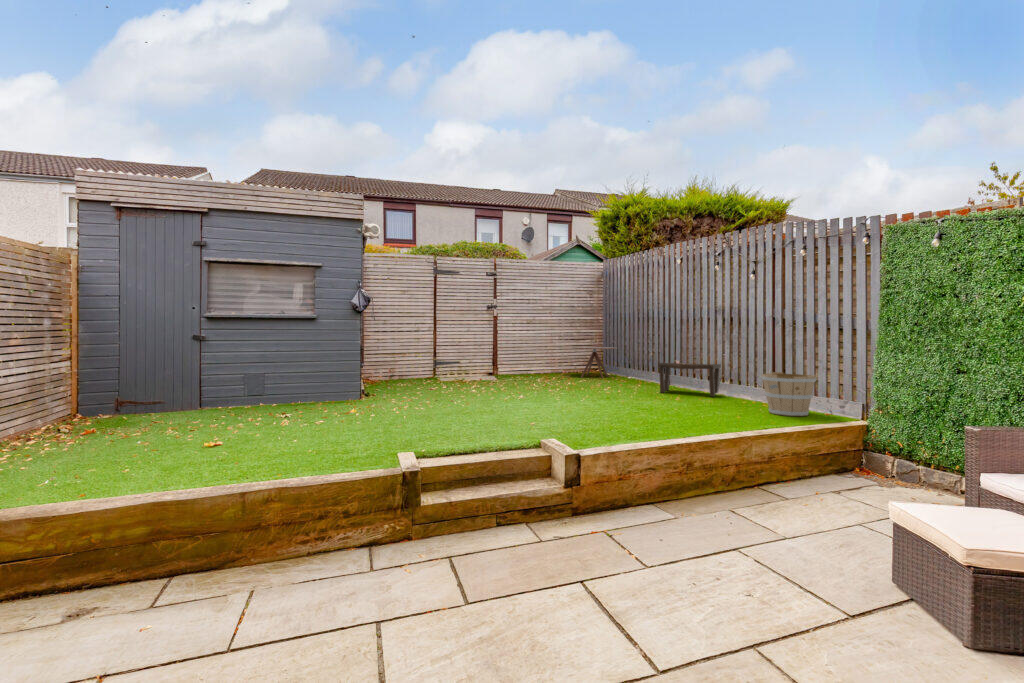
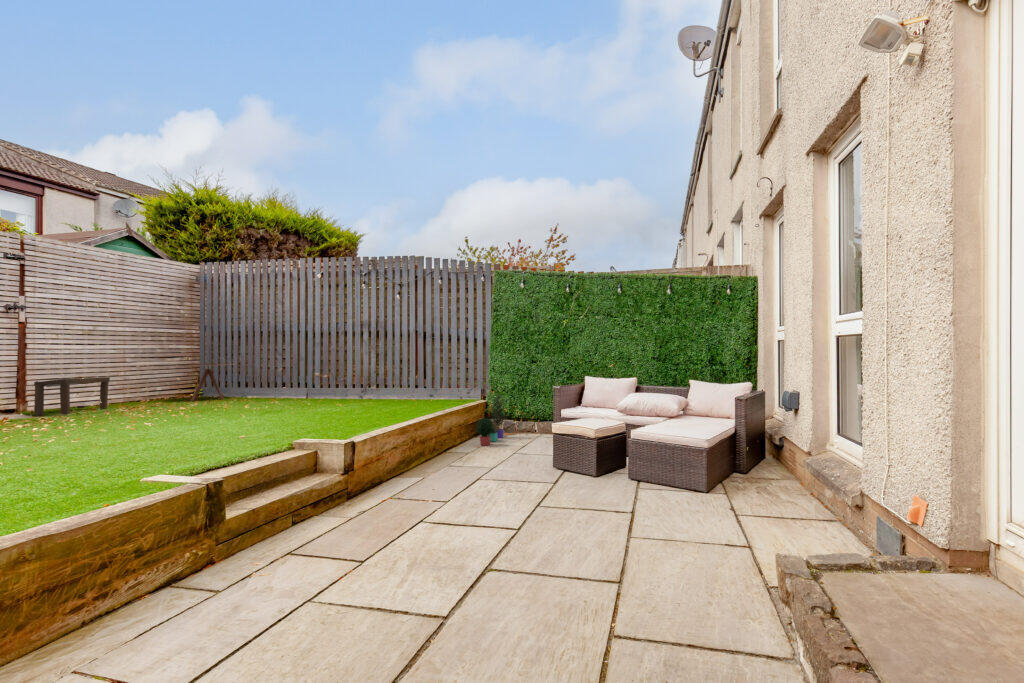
bench: present [659,363,721,397] -> present [34,377,110,416]
wooden bucket: present [761,372,816,416] -> none [416,373,453,405]
potted plant: none [819,414,897,490] -> present [475,394,506,446]

